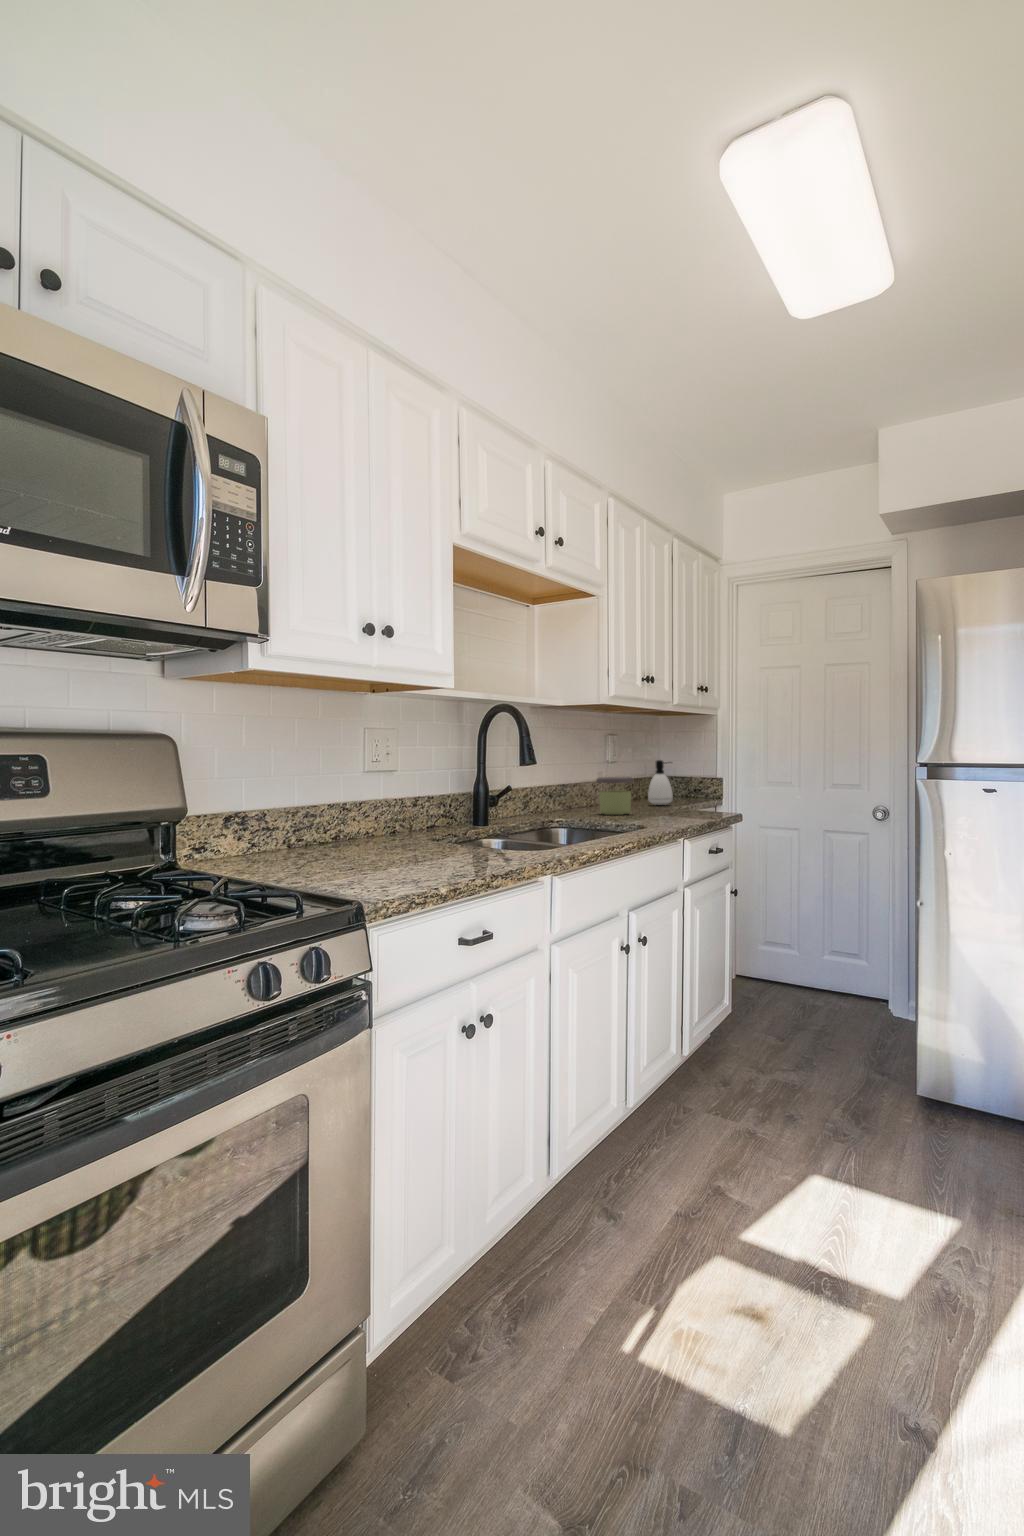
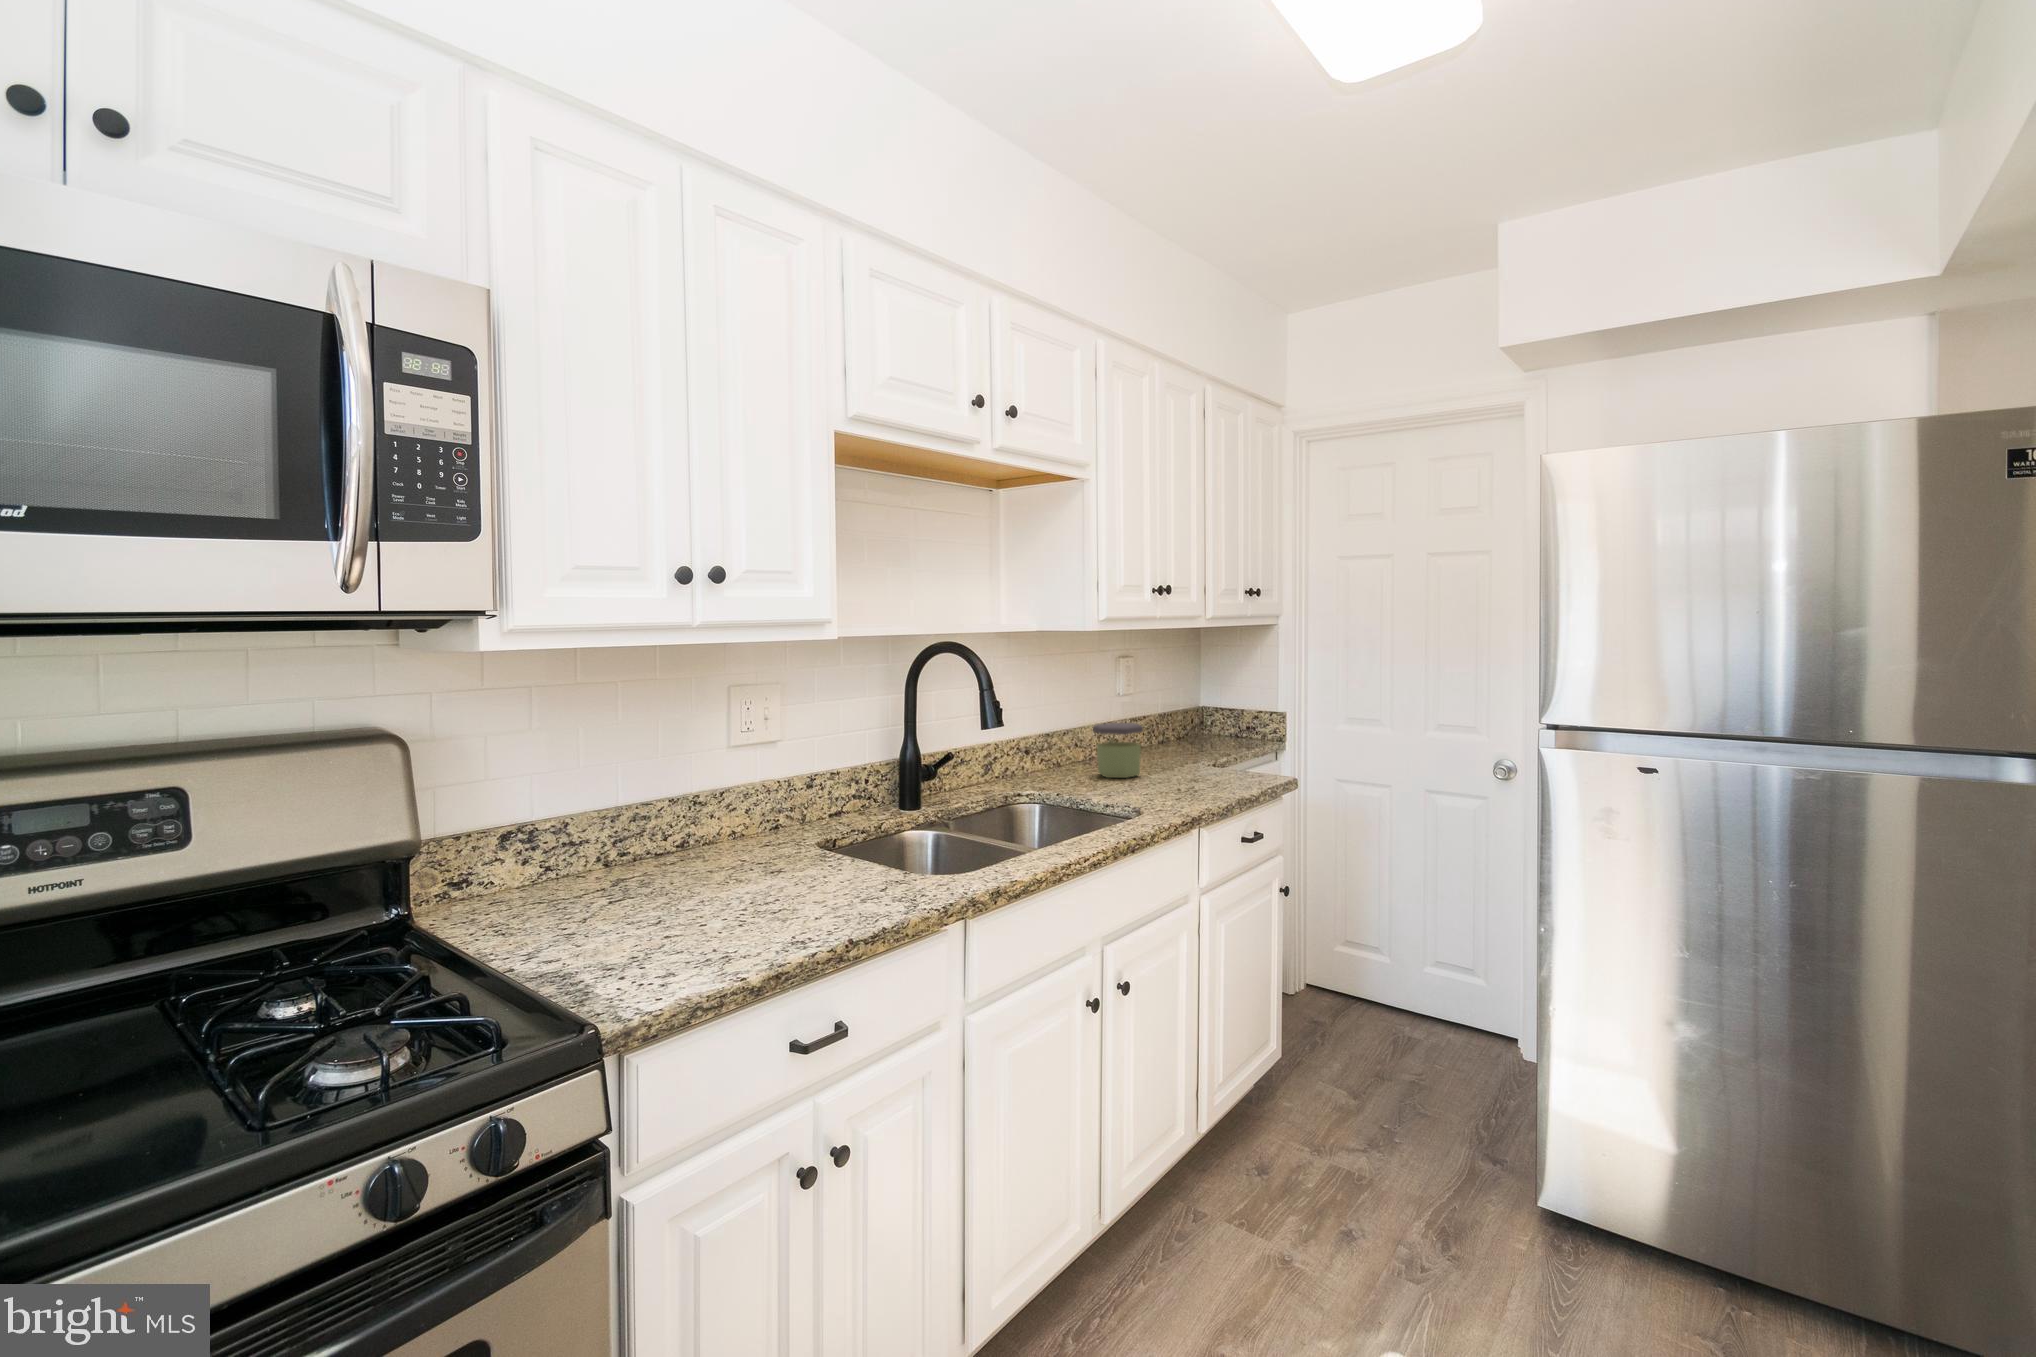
soap dispenser: present [648,760,673,805] -> none [1179,690,1214,752]

